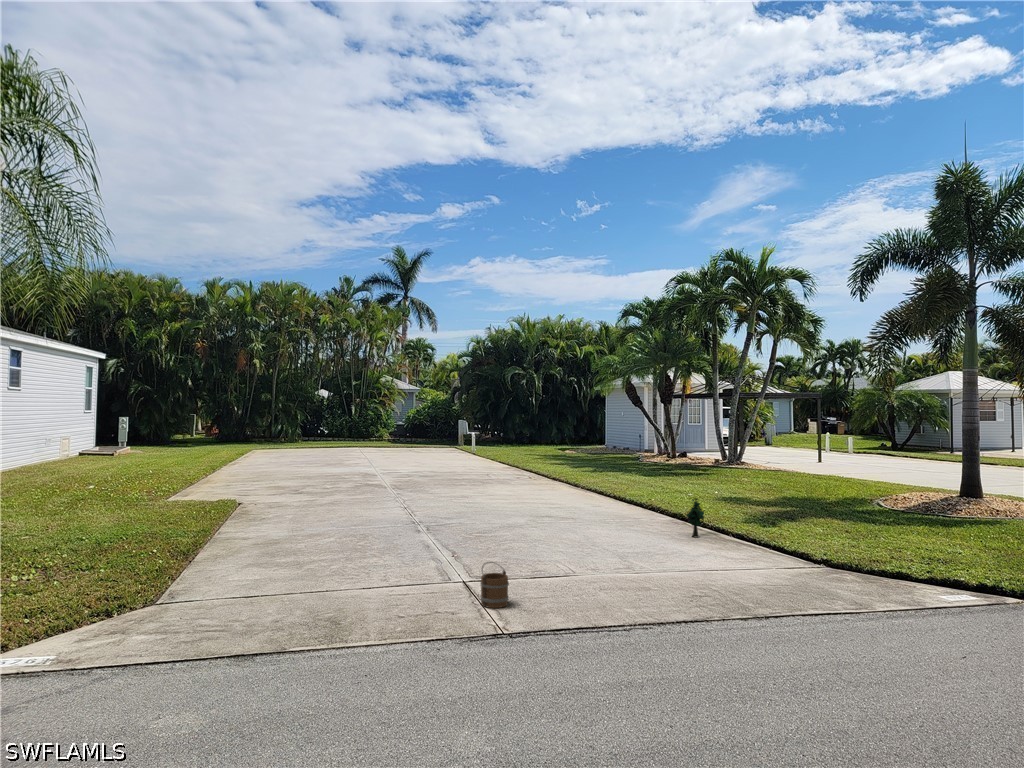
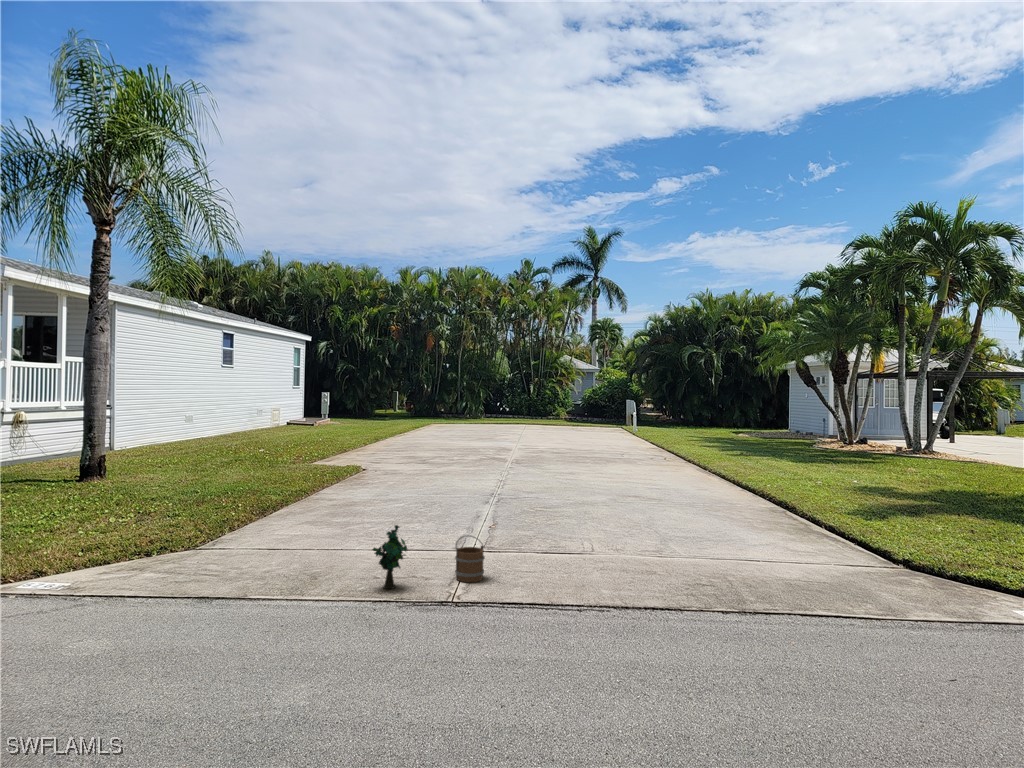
decorative plant: present [686,499,704,537] -> present [373,525,407,589]

